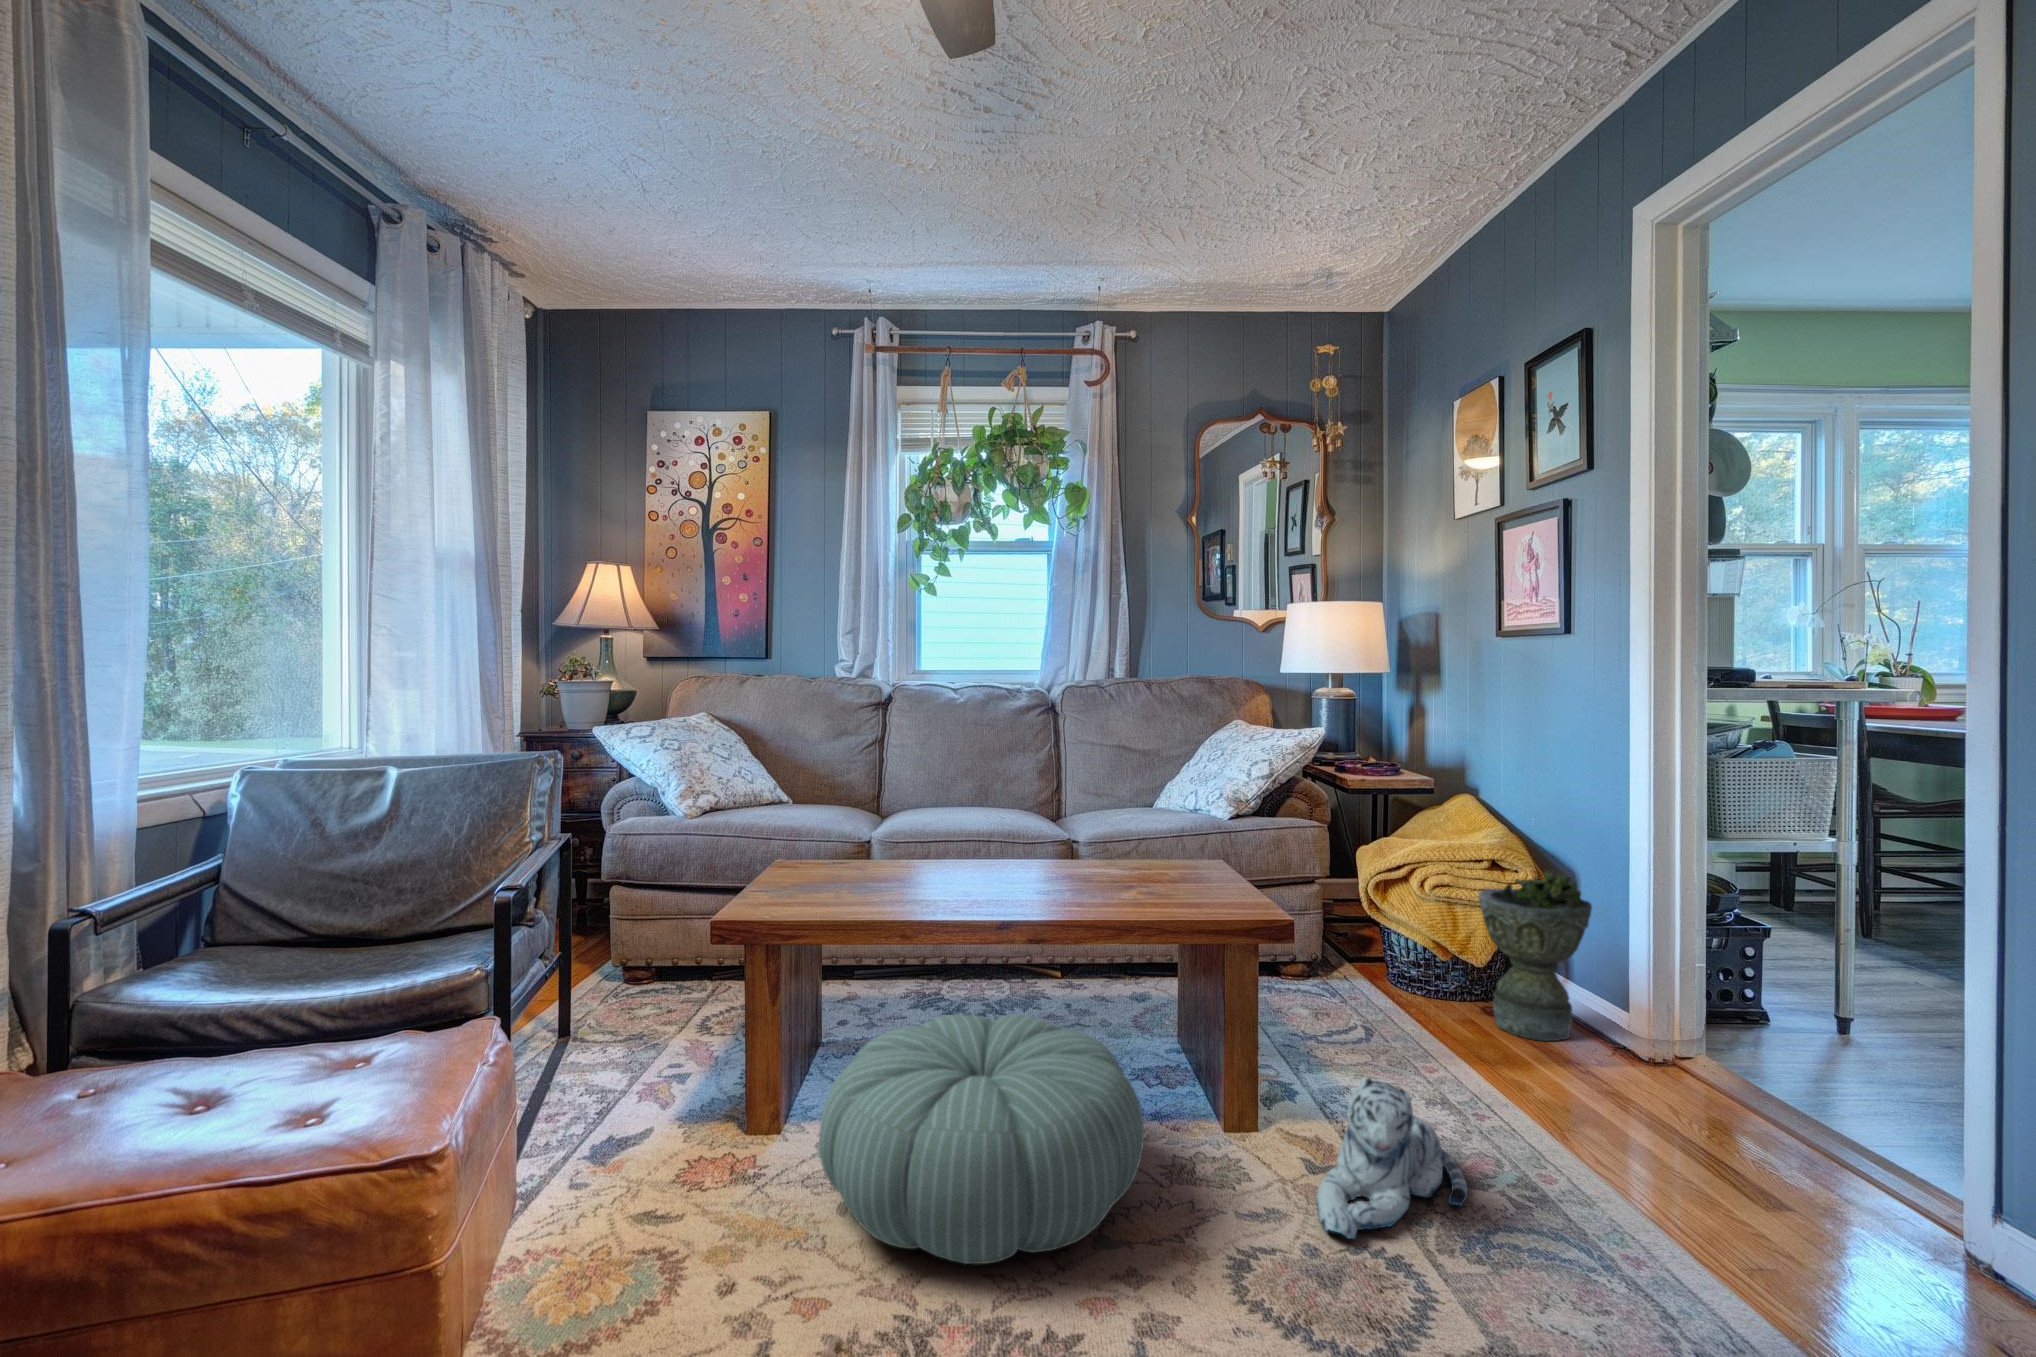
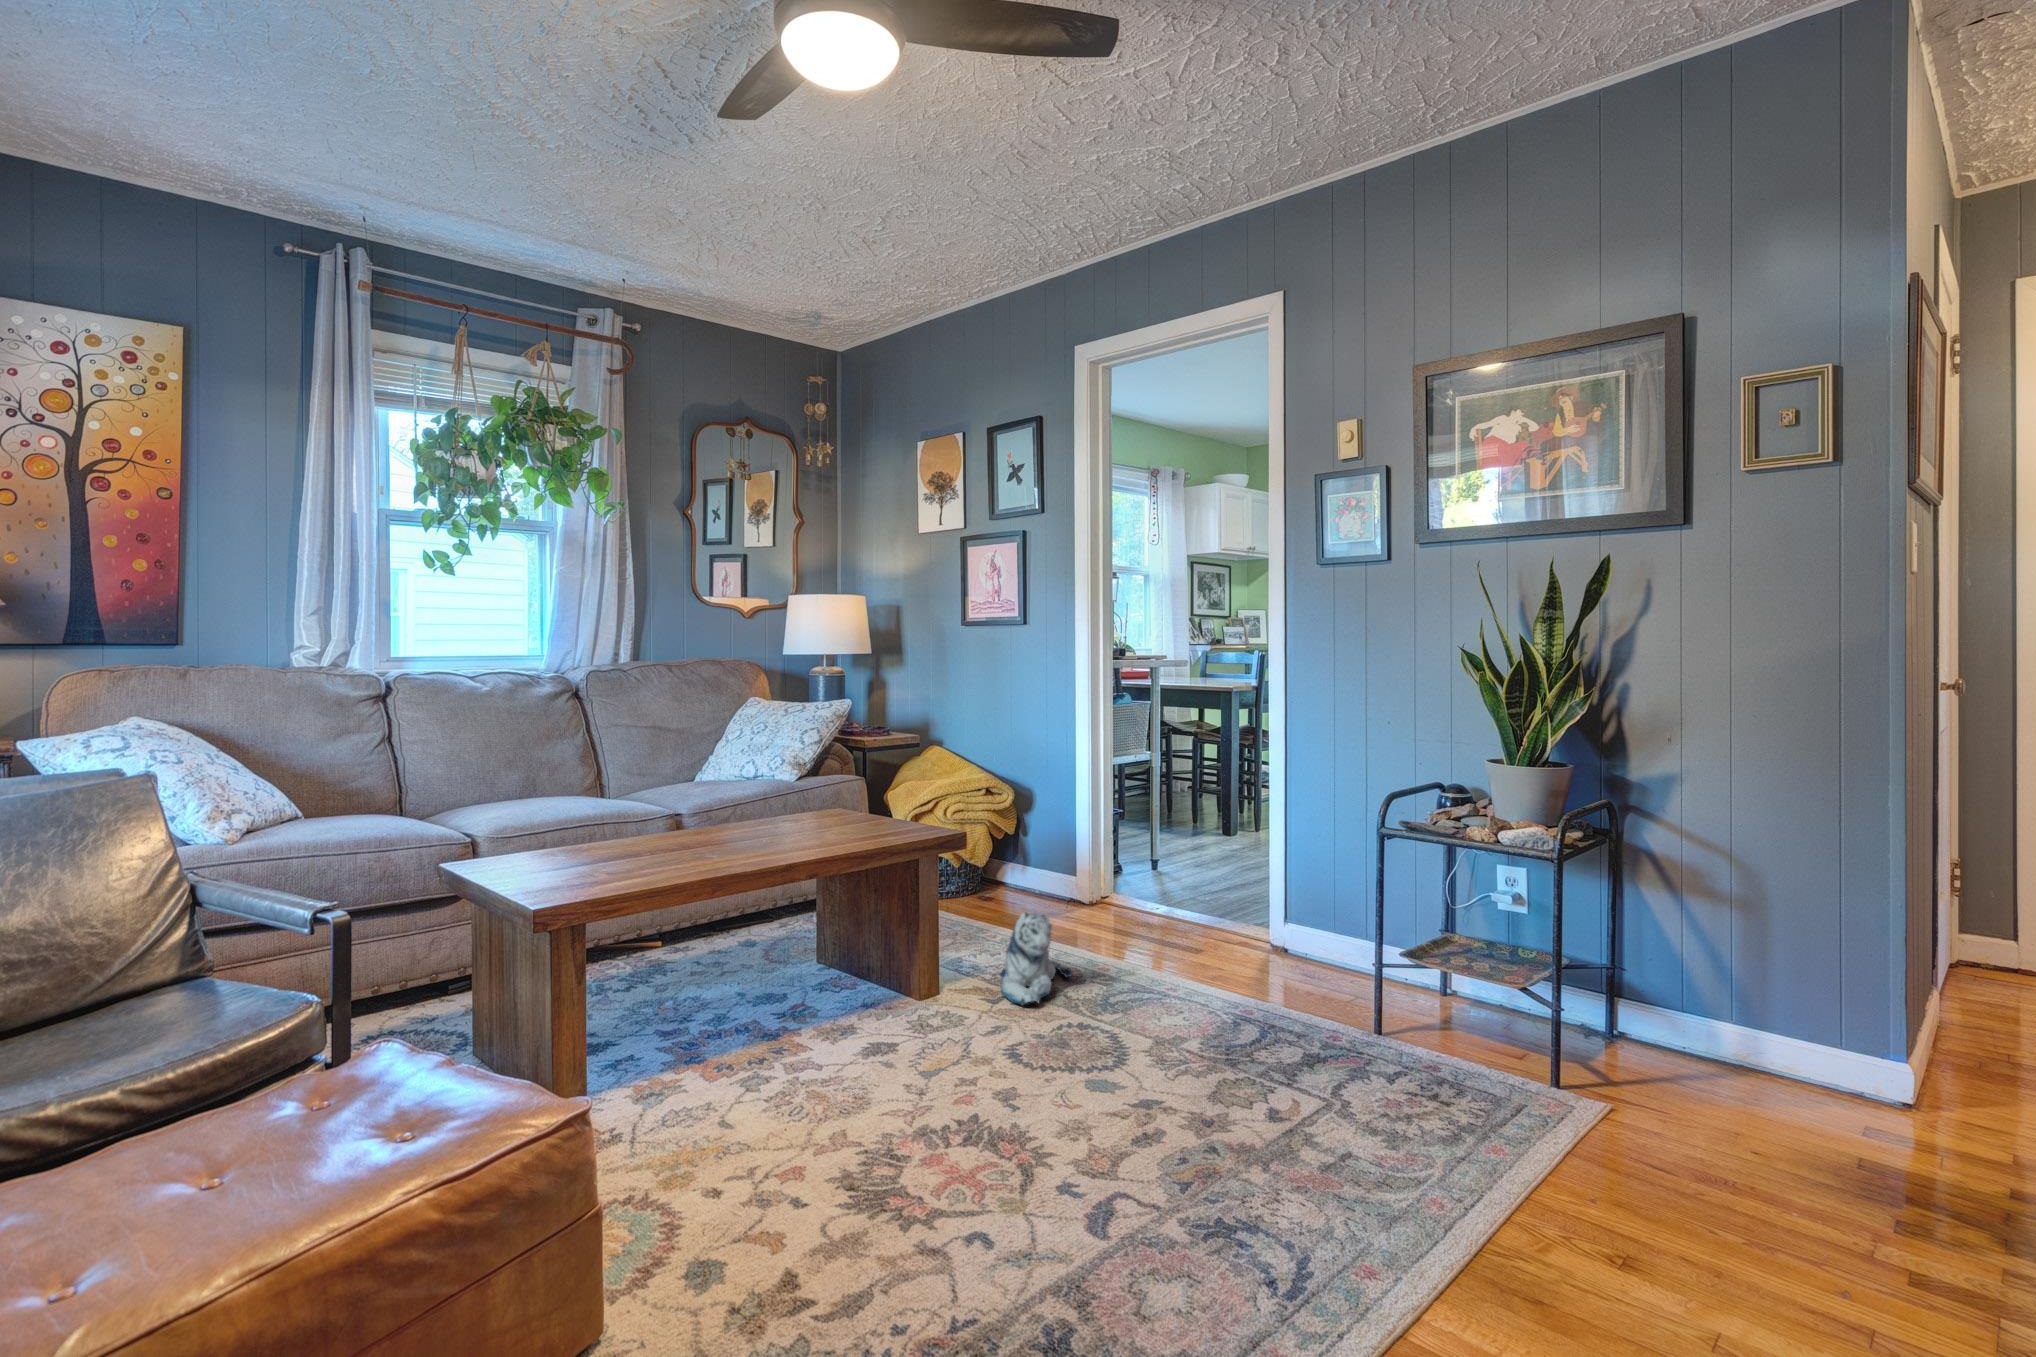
planter: present [1479,871,1592,1041] -> none [985,788,1053,903]
pouf: present [819,1014,1144,1264] -> none [679,929,931,1089]

